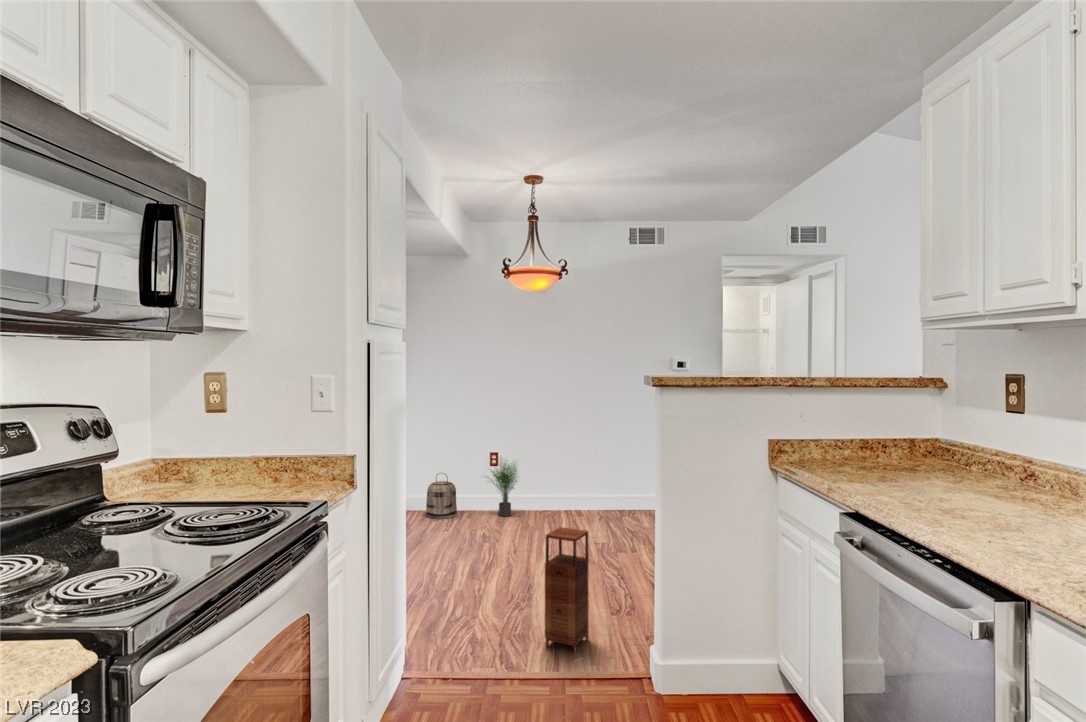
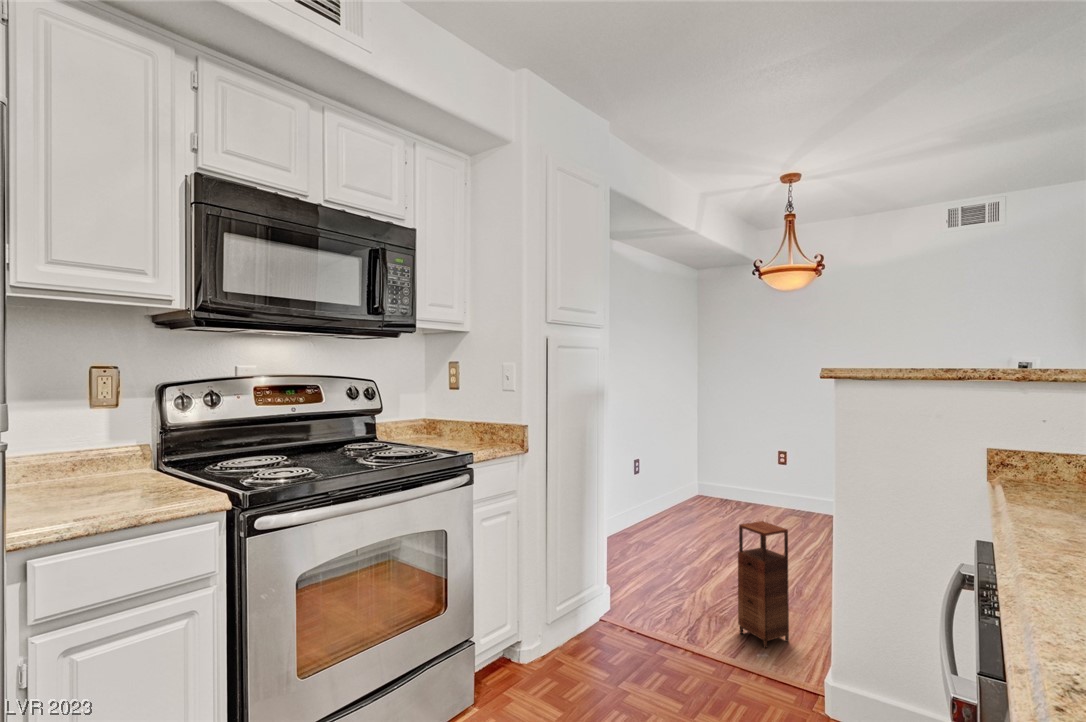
potted plant: present [492,463,517,517] -> none [764,457,808,515]
basket: present [426,473,457,519] -> none [714,467,743,508]

